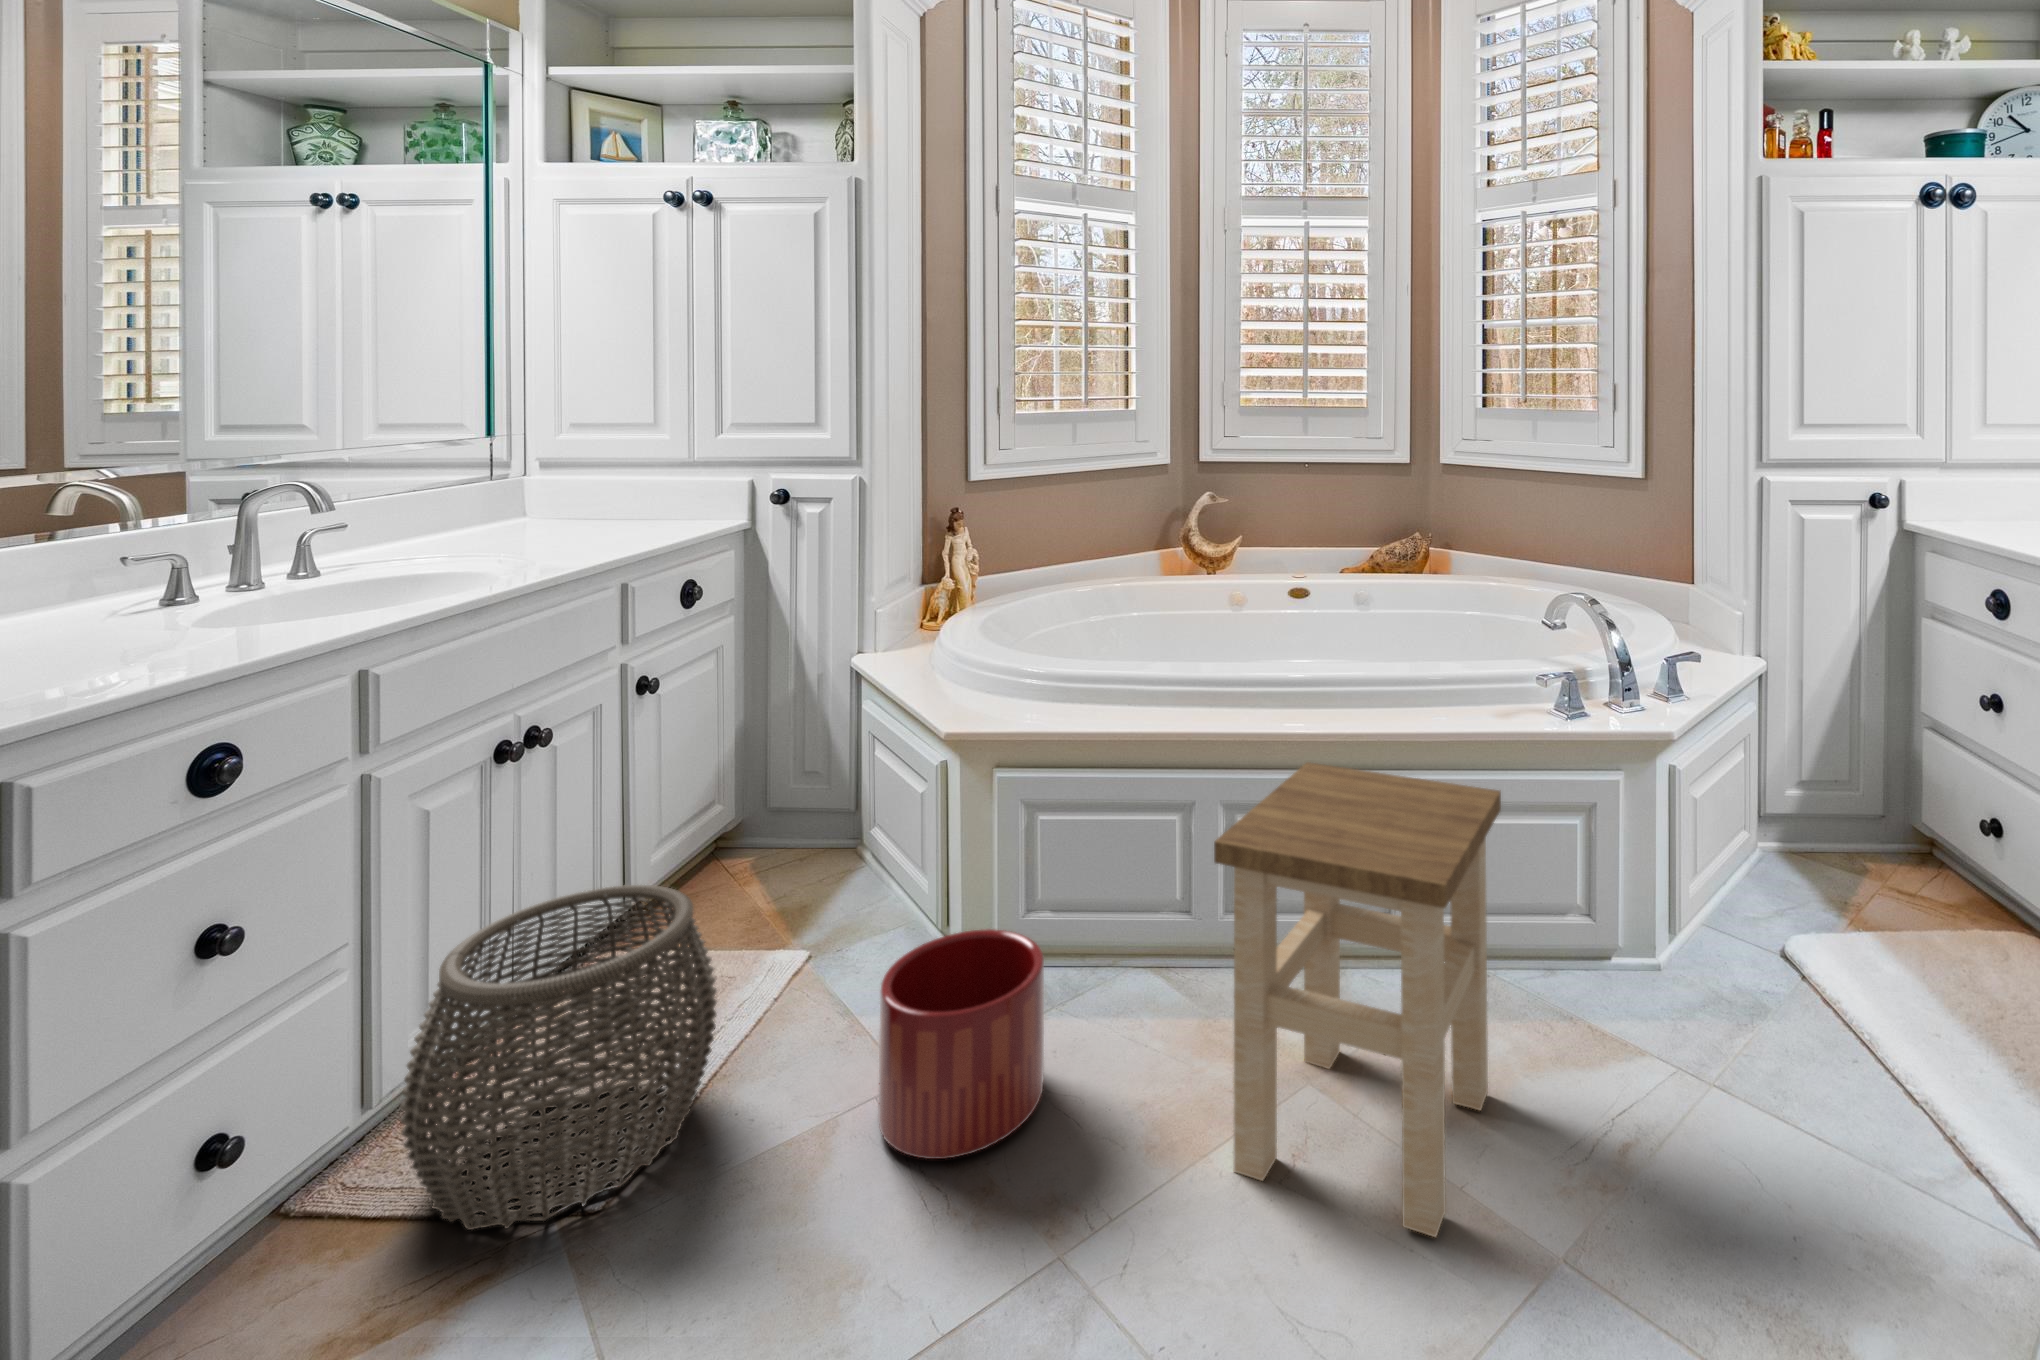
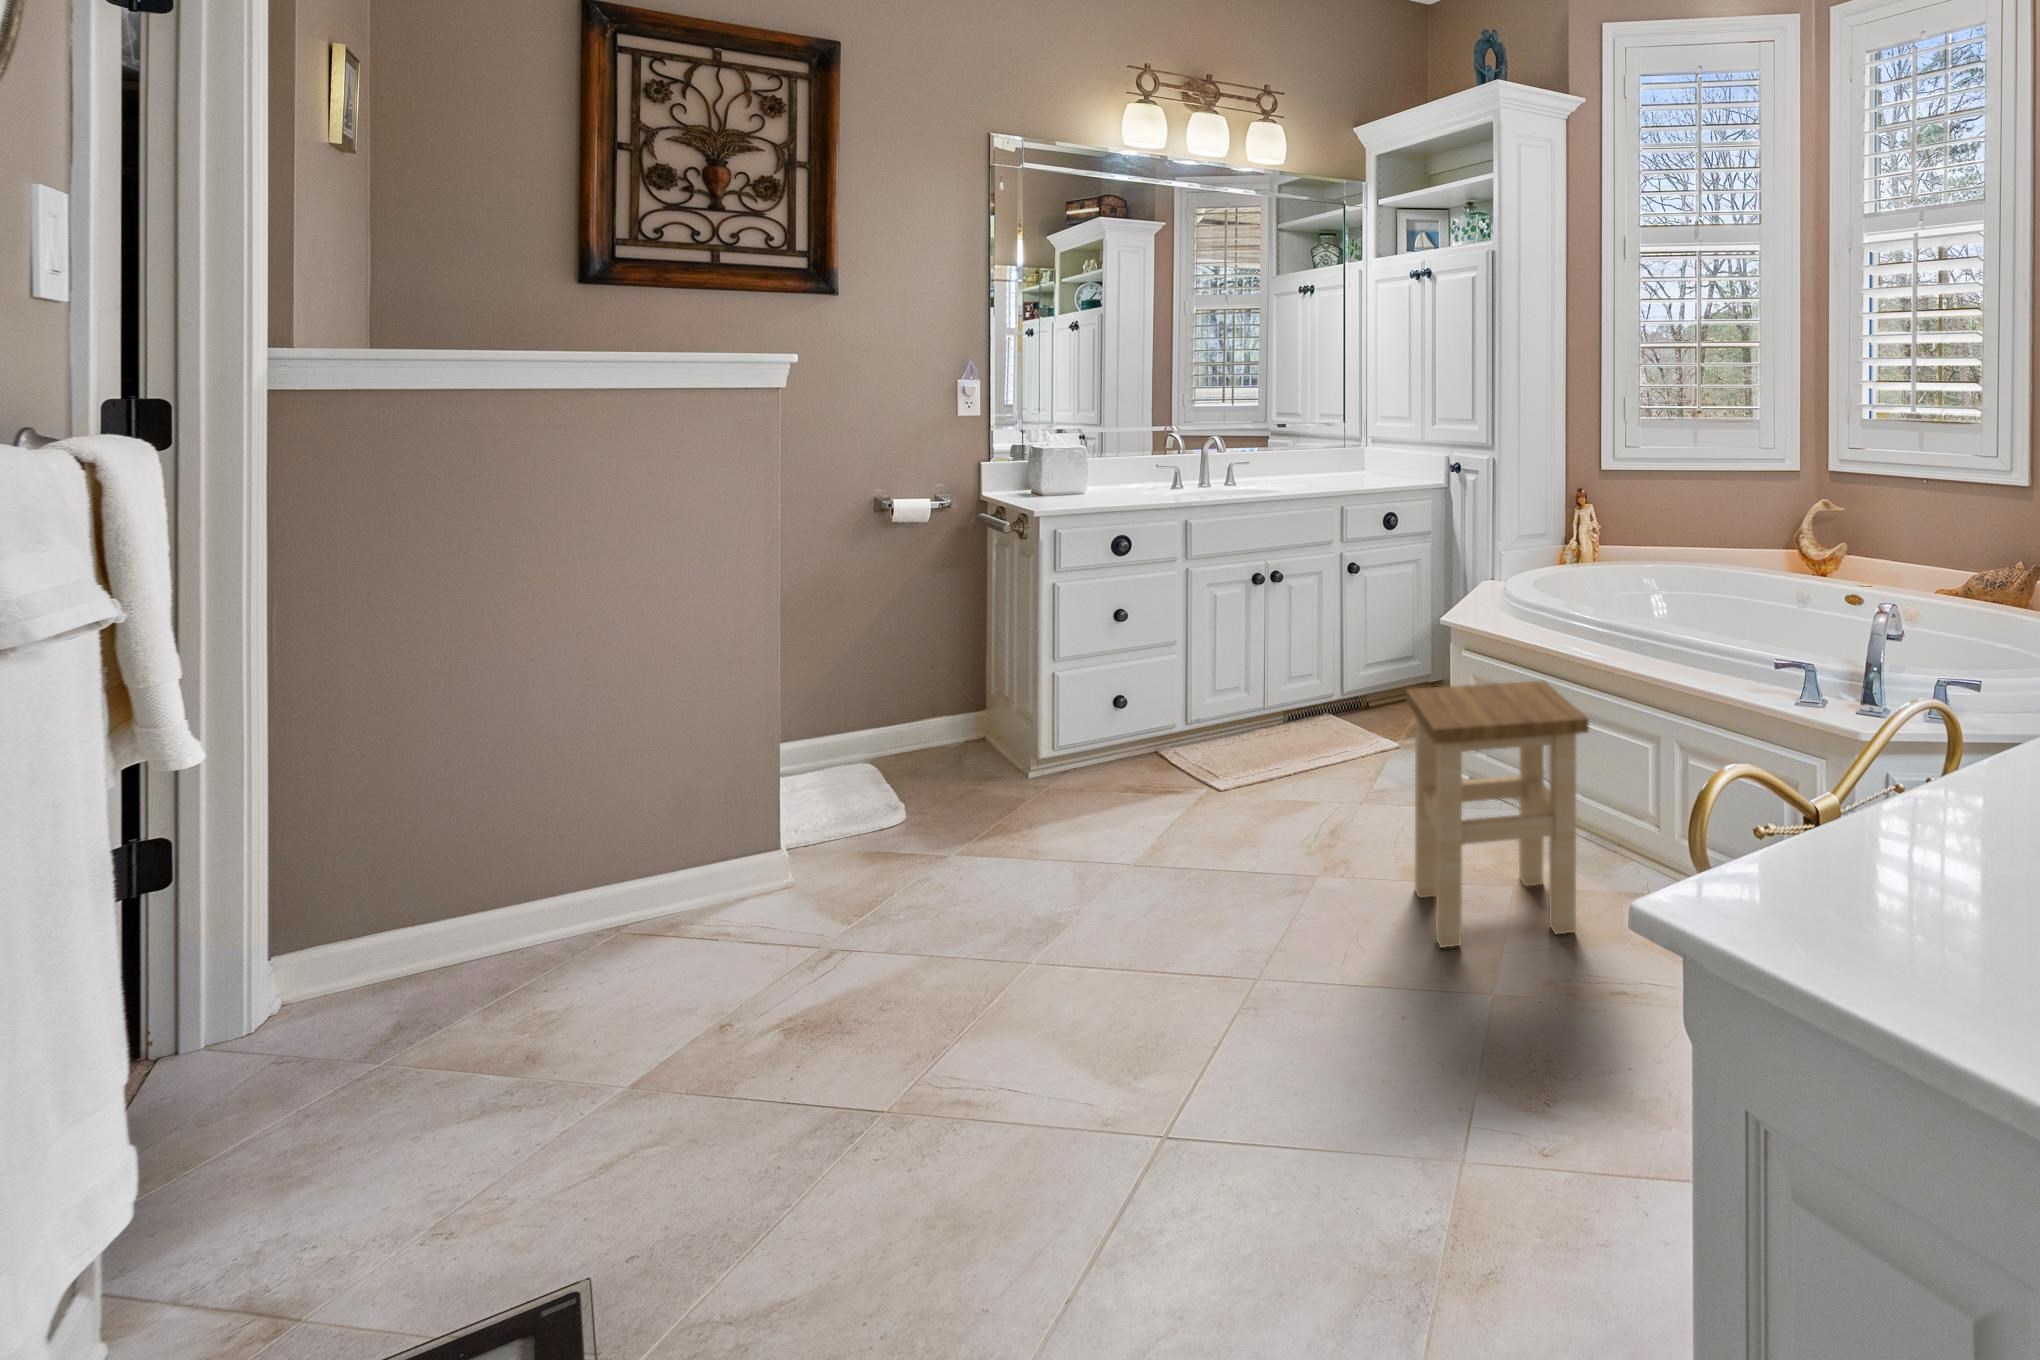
woven basket: present [400,885,717,1230] -> none [1180,658,1306,788]
planter: present [878,929,1044,1159] -> none [1319,730,1408,835]

